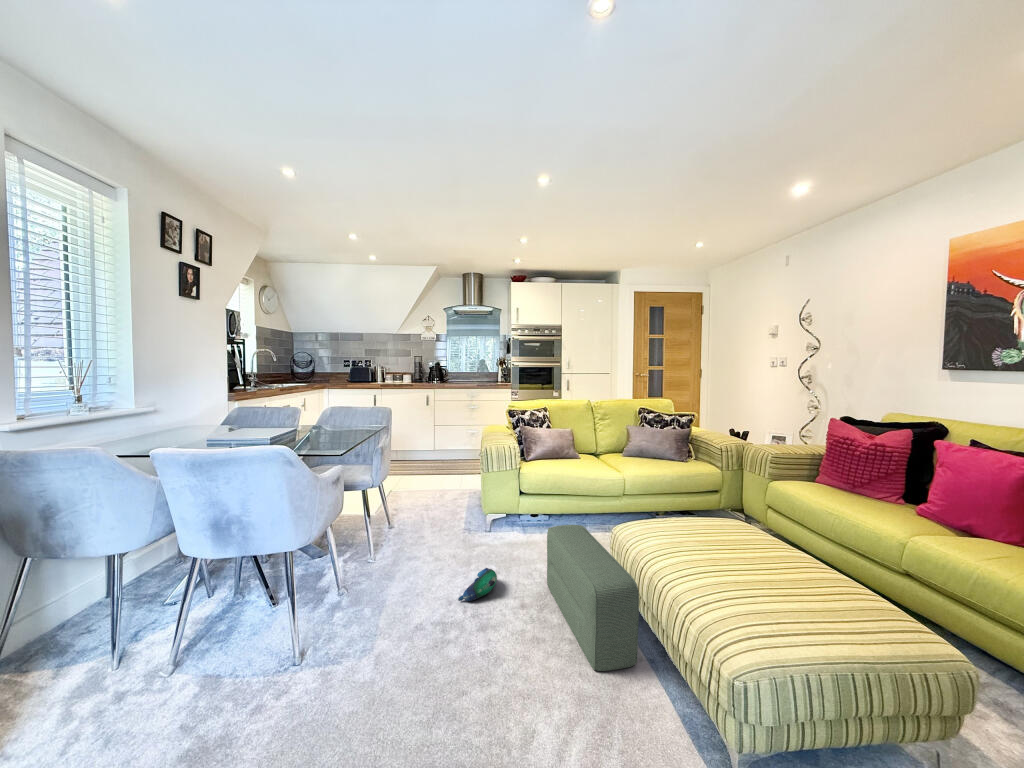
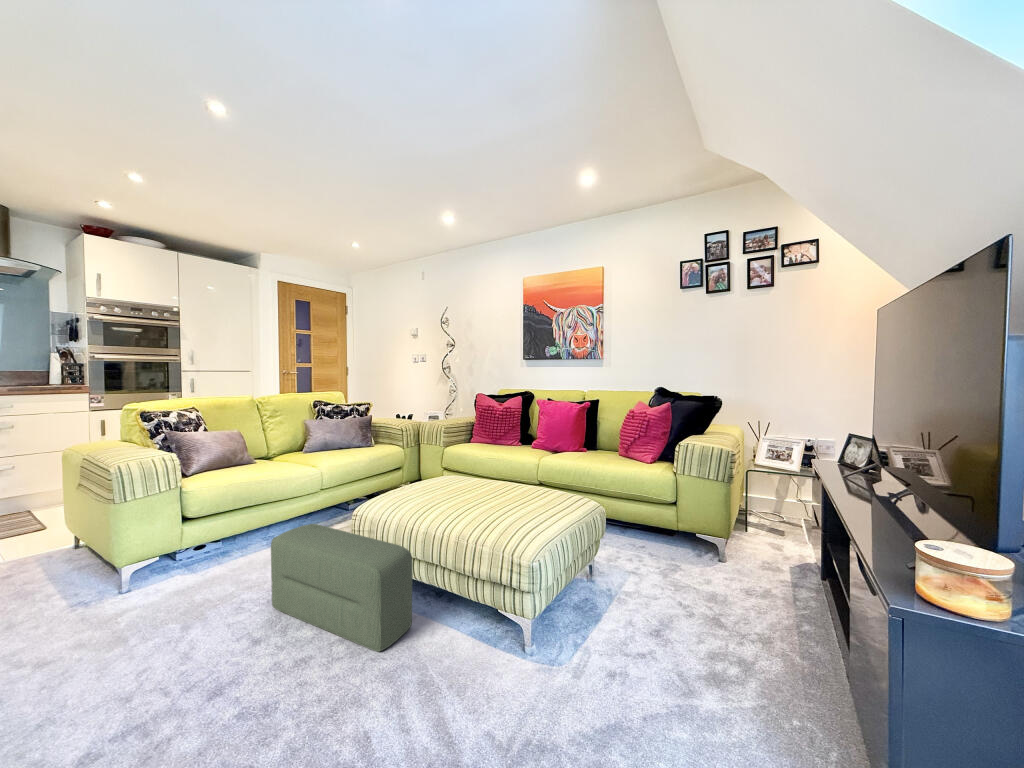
plush toy: present [458,568,497,601] -> none [144,622,205,686]

